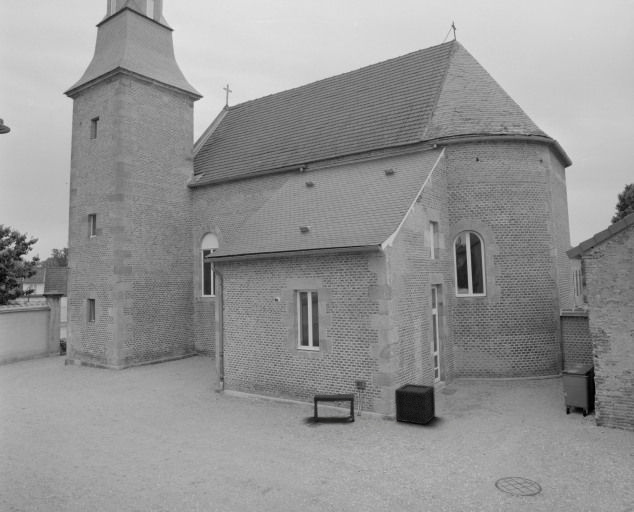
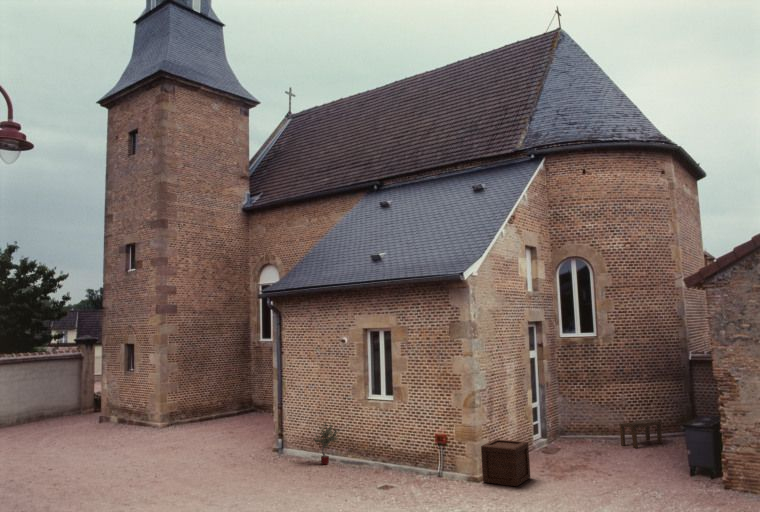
potted tree: none [249,368,272,404] -> present [314,423,338,465]
bench: present [314,394,355,422] -> present [619,419,662,448]

